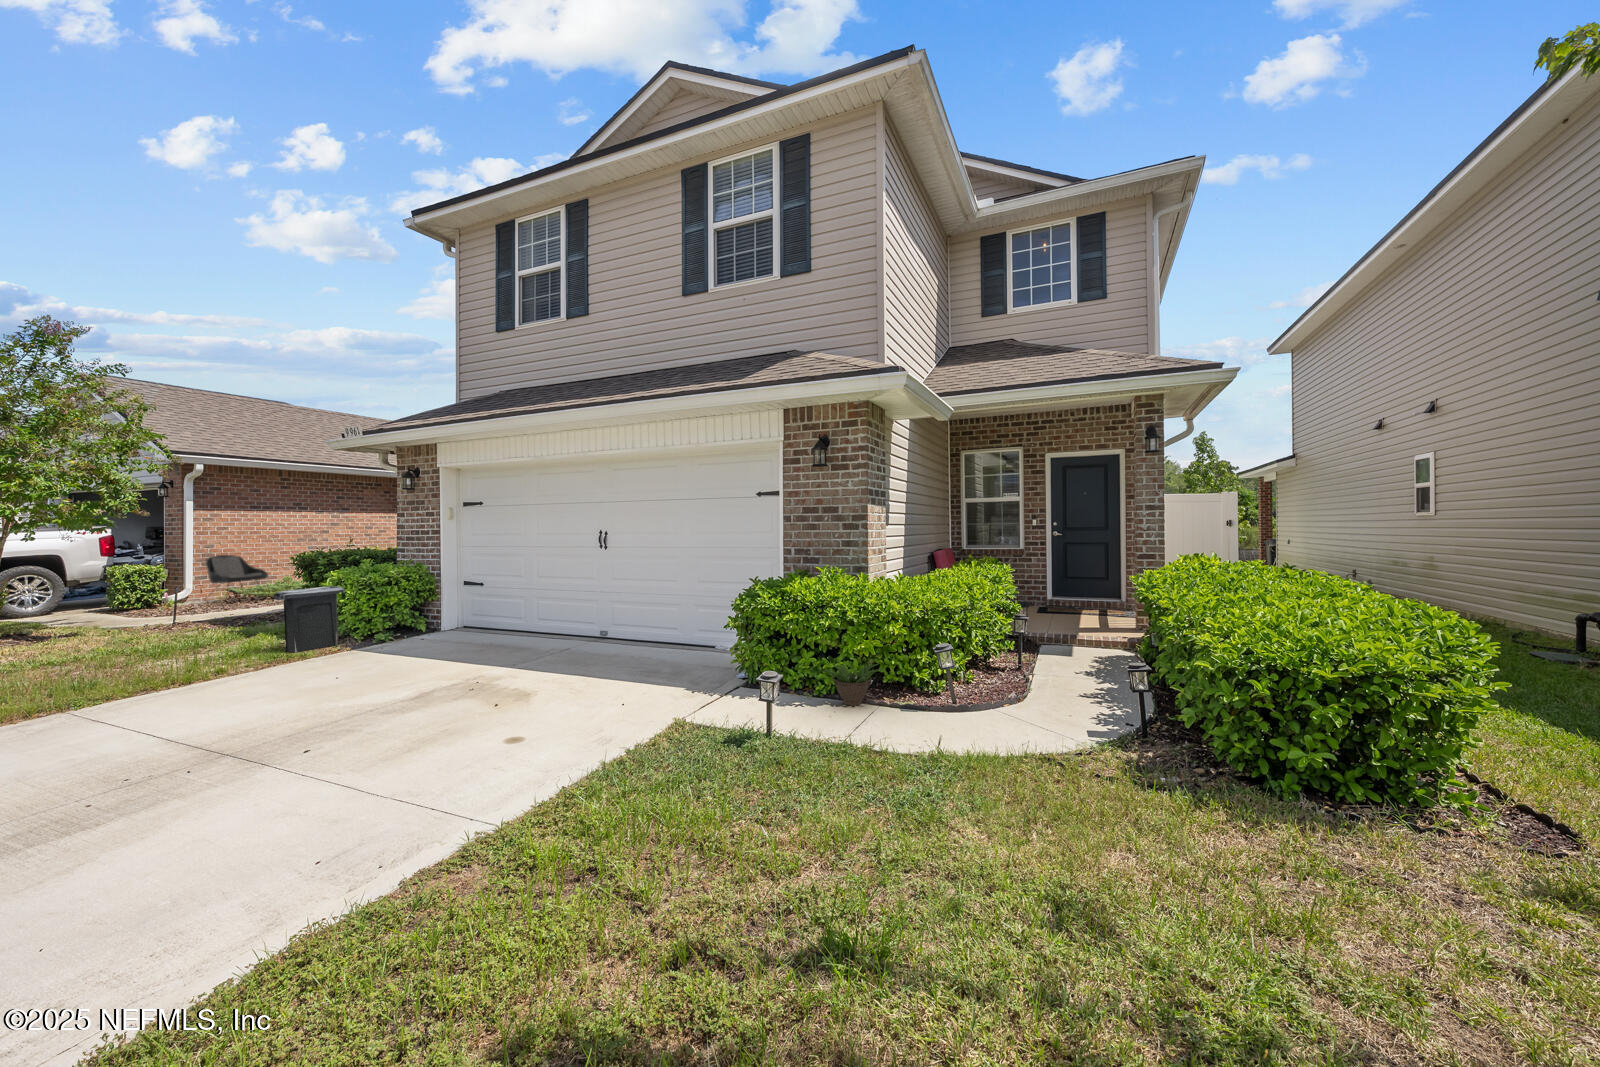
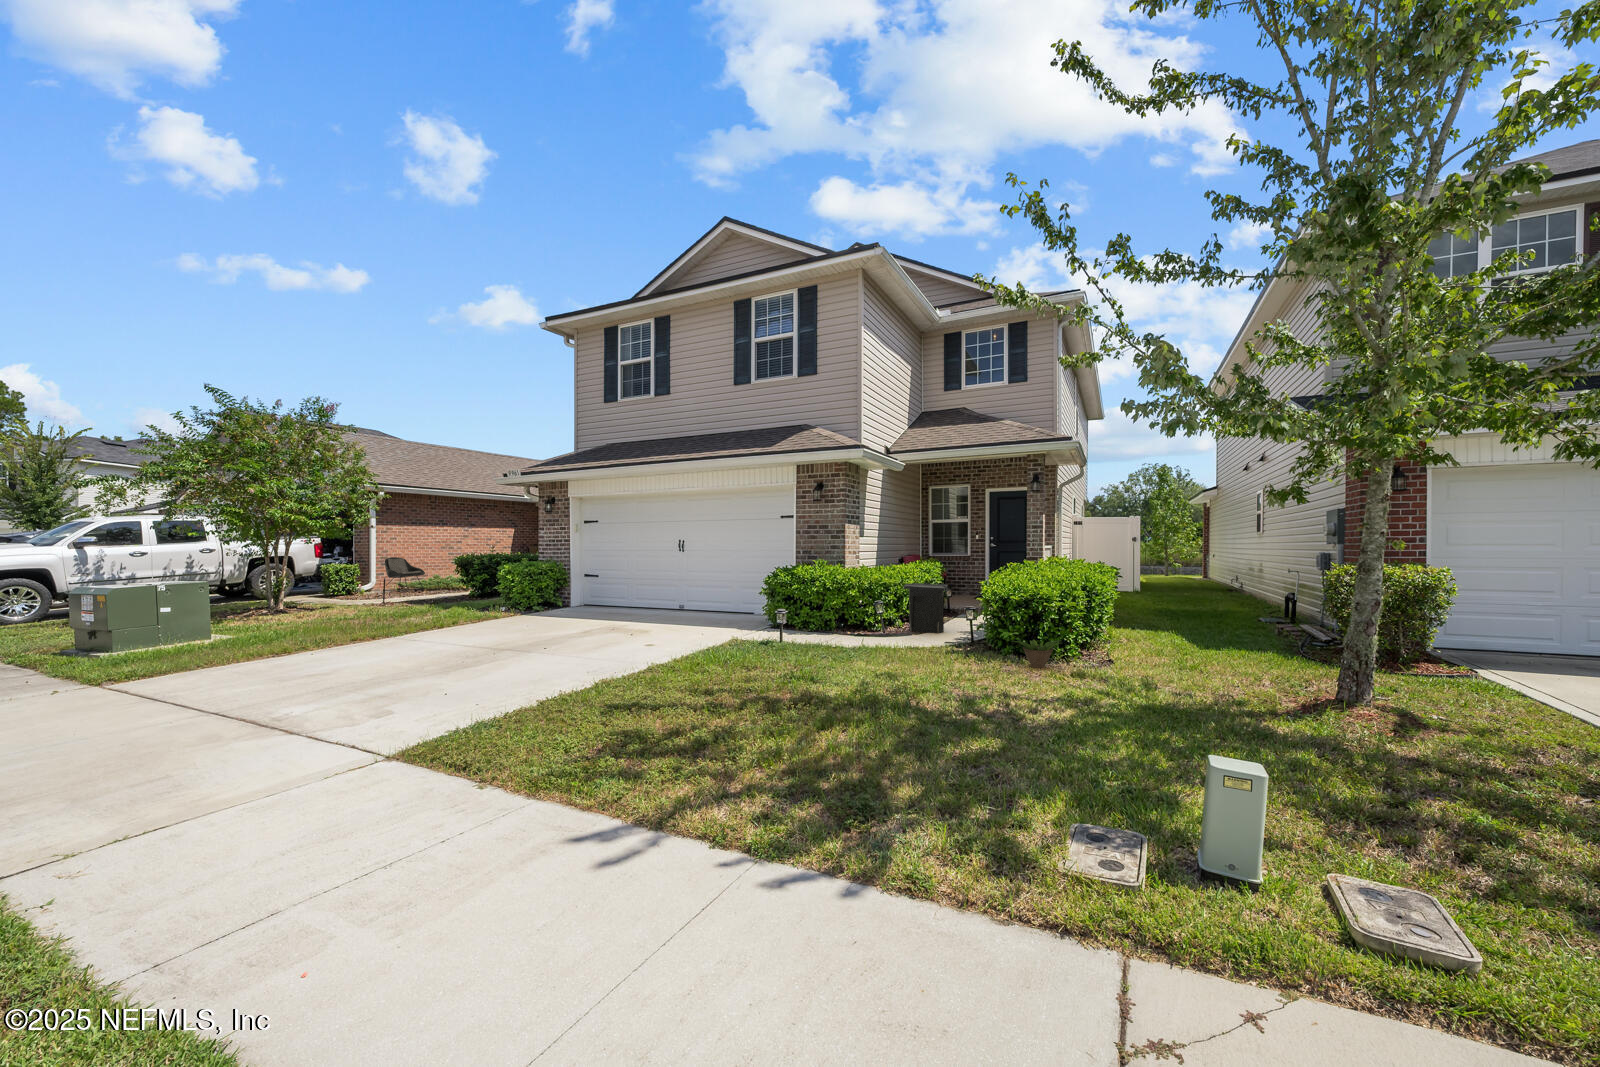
trash can: present [274,586,345,653] -> present [904,583,950,633]
decorative plant: present [819,664,883,706] -> present [1012,640,1060,668]

